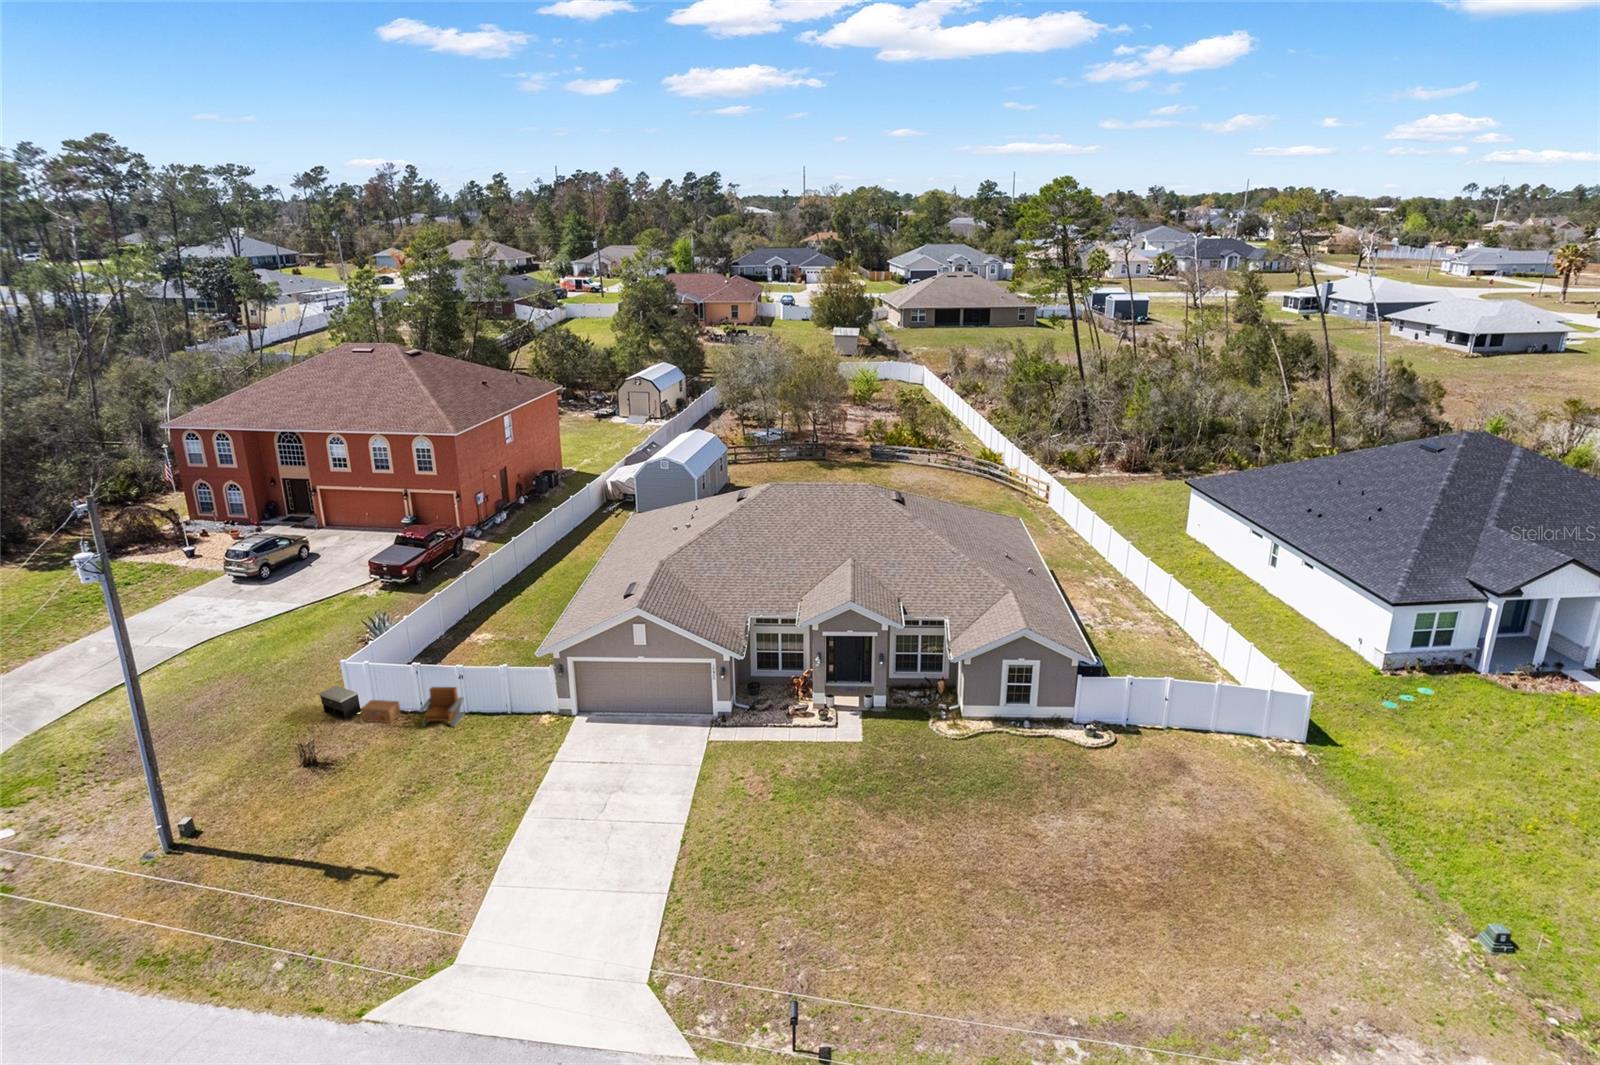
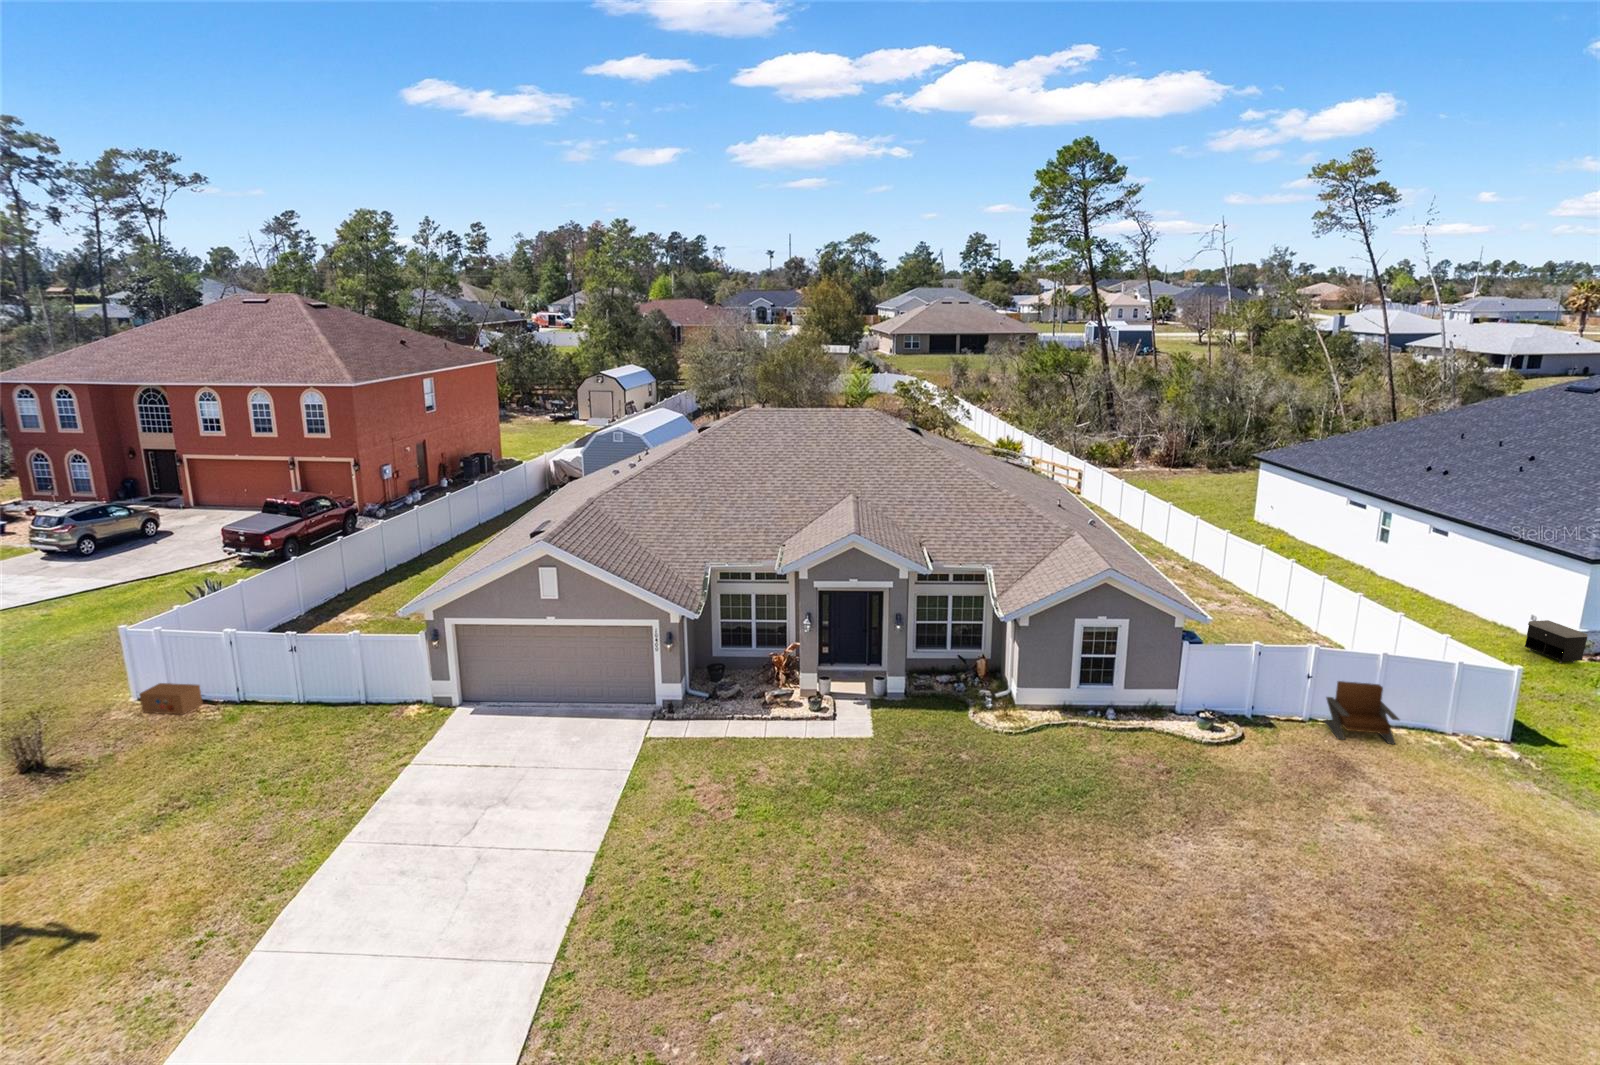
storage bench: present [319,686,361,720] -> present [1524,620,1588,663]
lounge chair: present [419,687,465,727] -> present [1324,681,1399,744]

